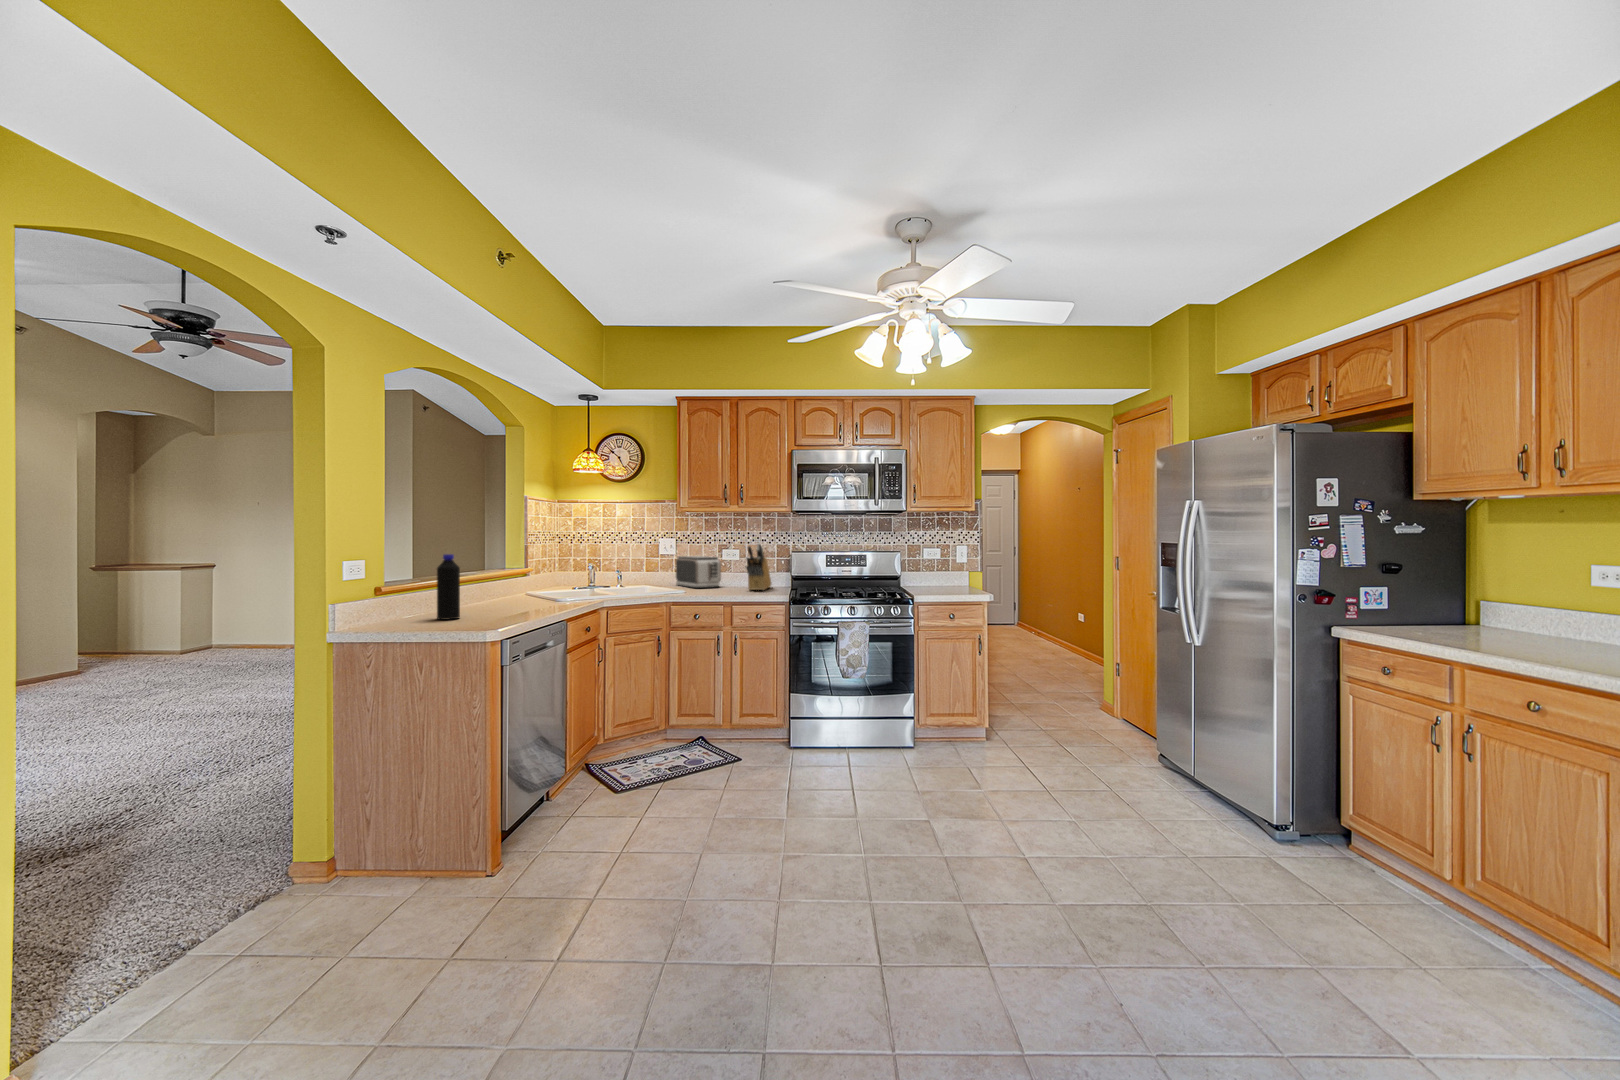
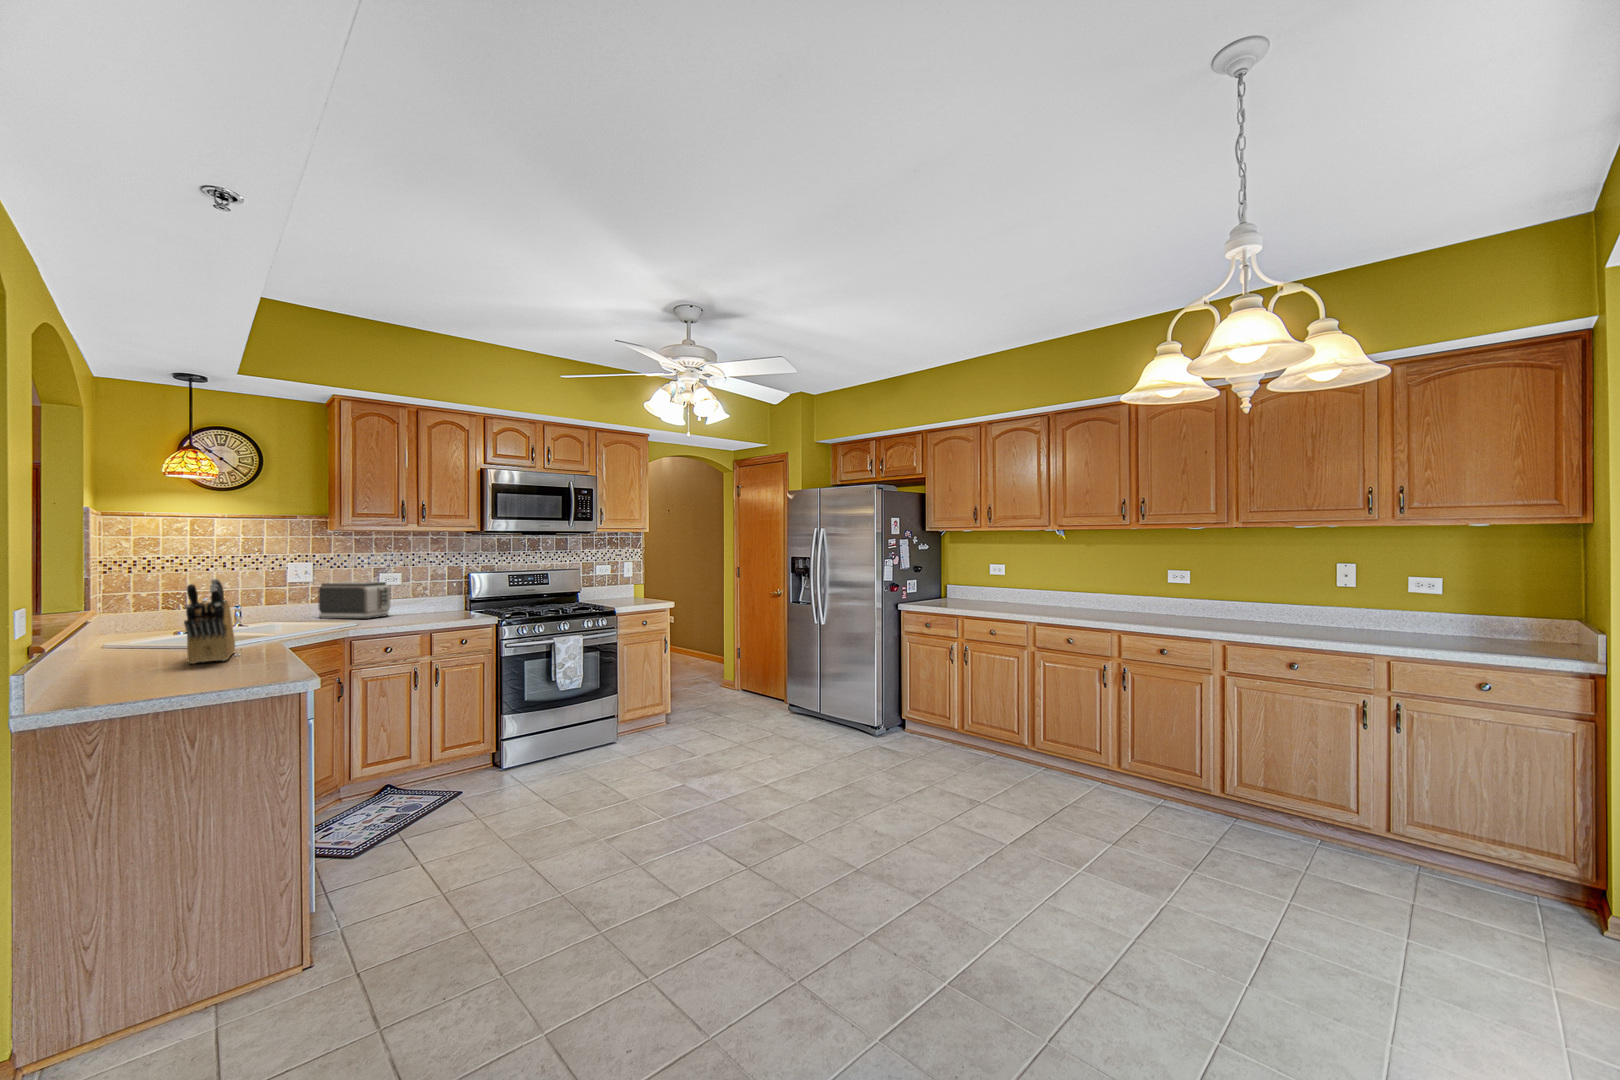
knife block: present [746,544,771,590] -> present [184,579,235,664]
bottle: present [437,554,460,620] -> none [131,592,170,681]

